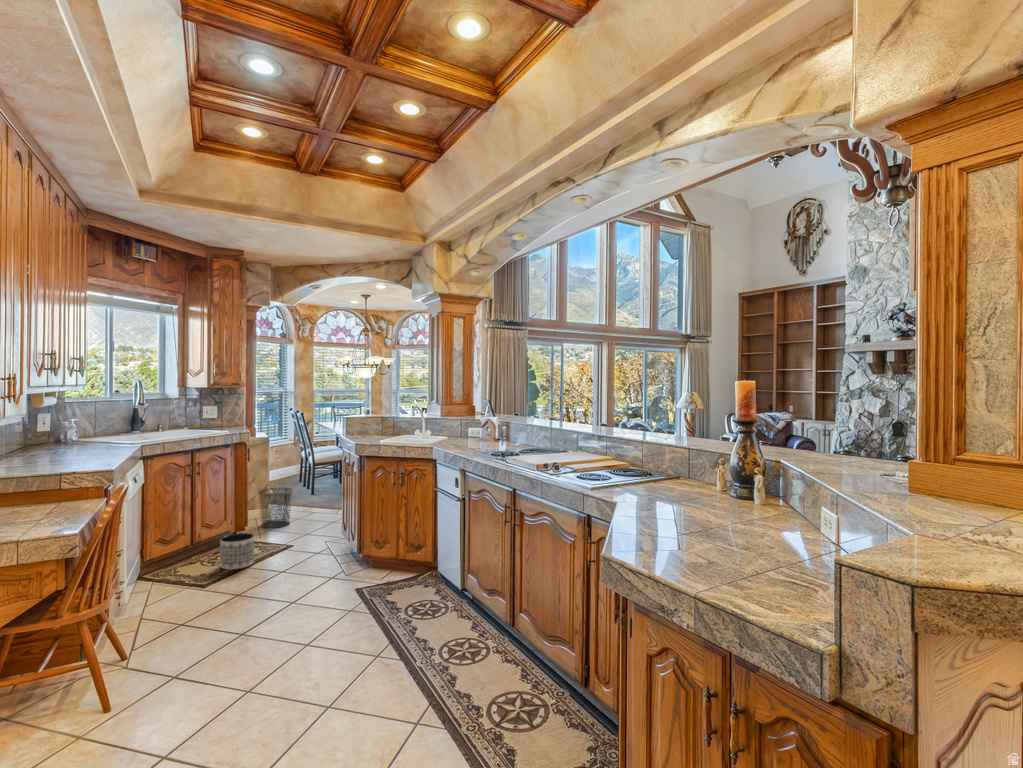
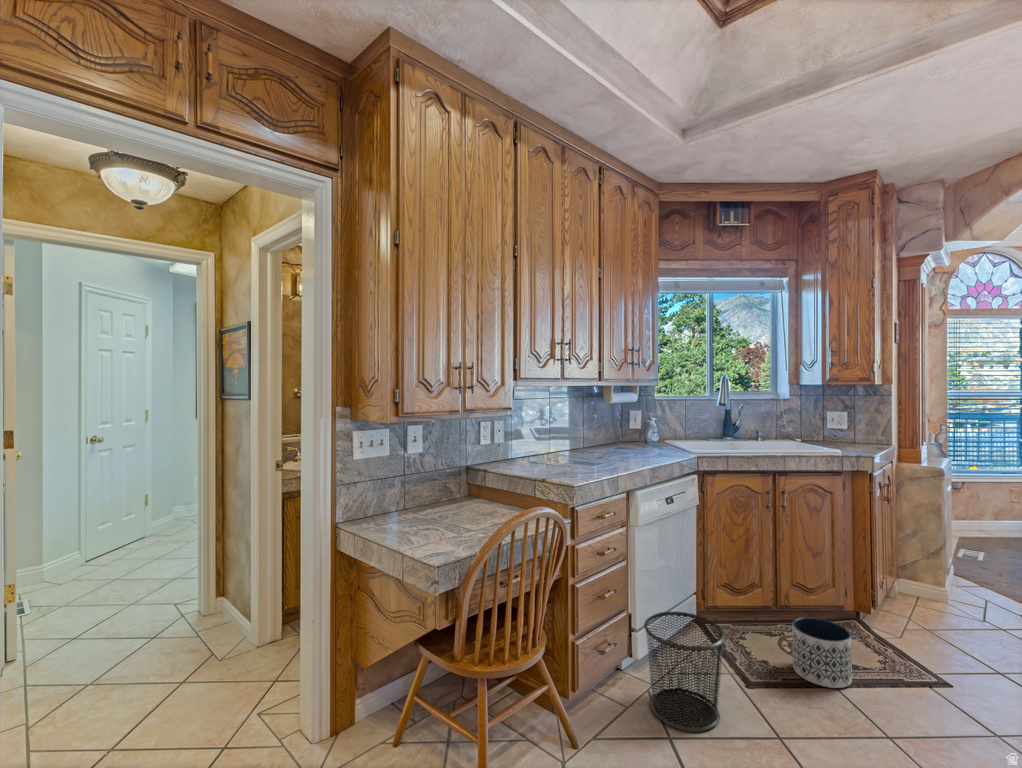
waste bin: present [259,488,292,528] -> present [644,611,725,732]

